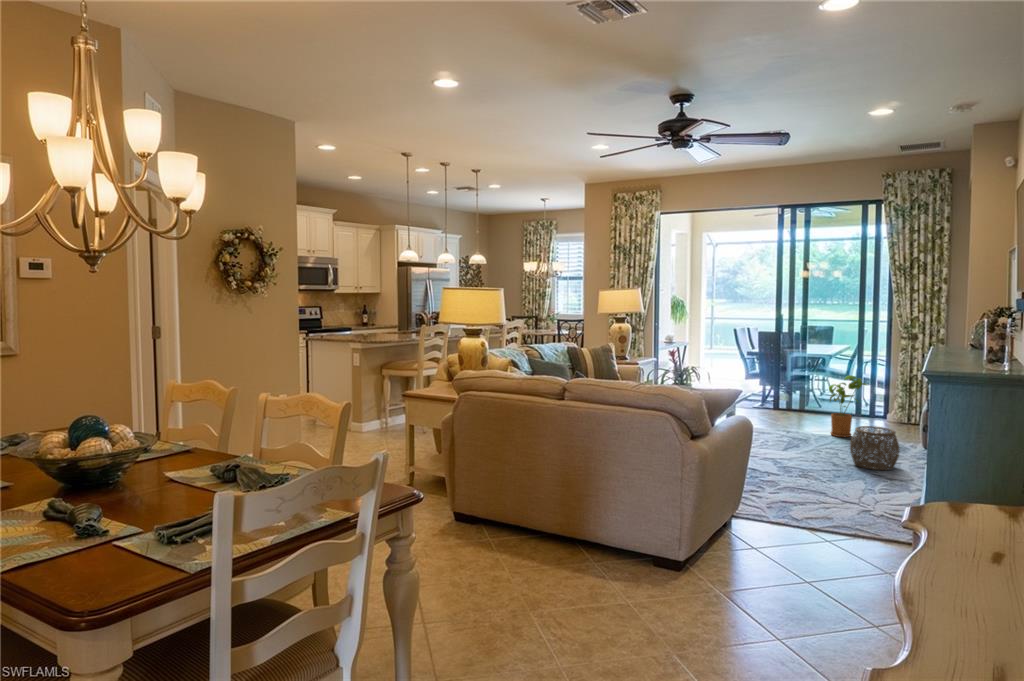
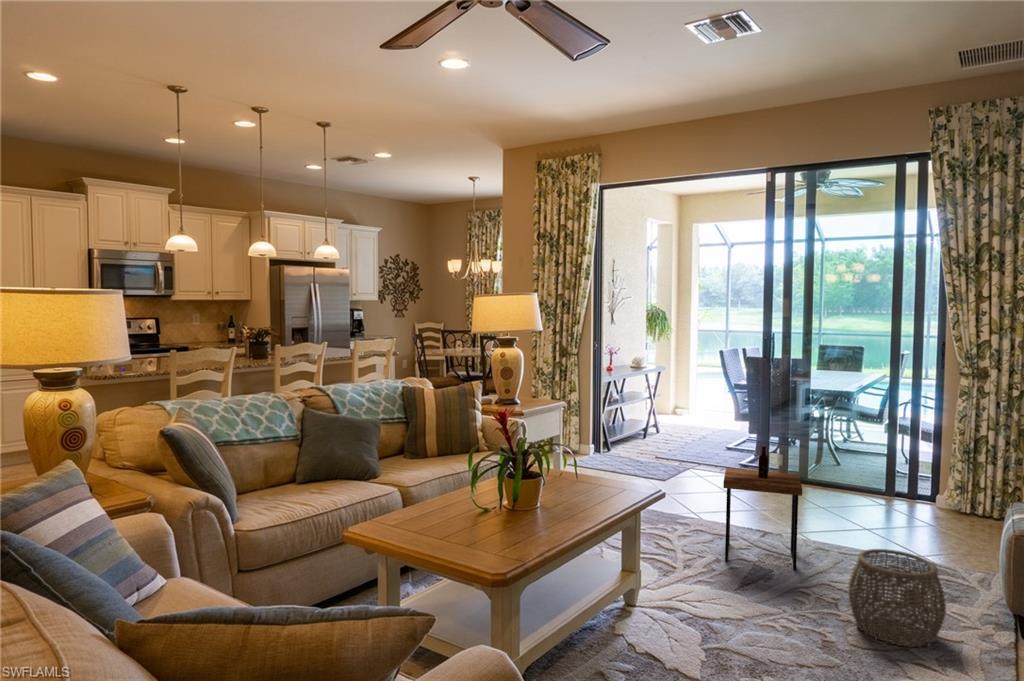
house plant: present [829,375,867,437] -> none [832,439,900,544]
side table: none [769,379,819,448] -> present [723,445,802,570]

